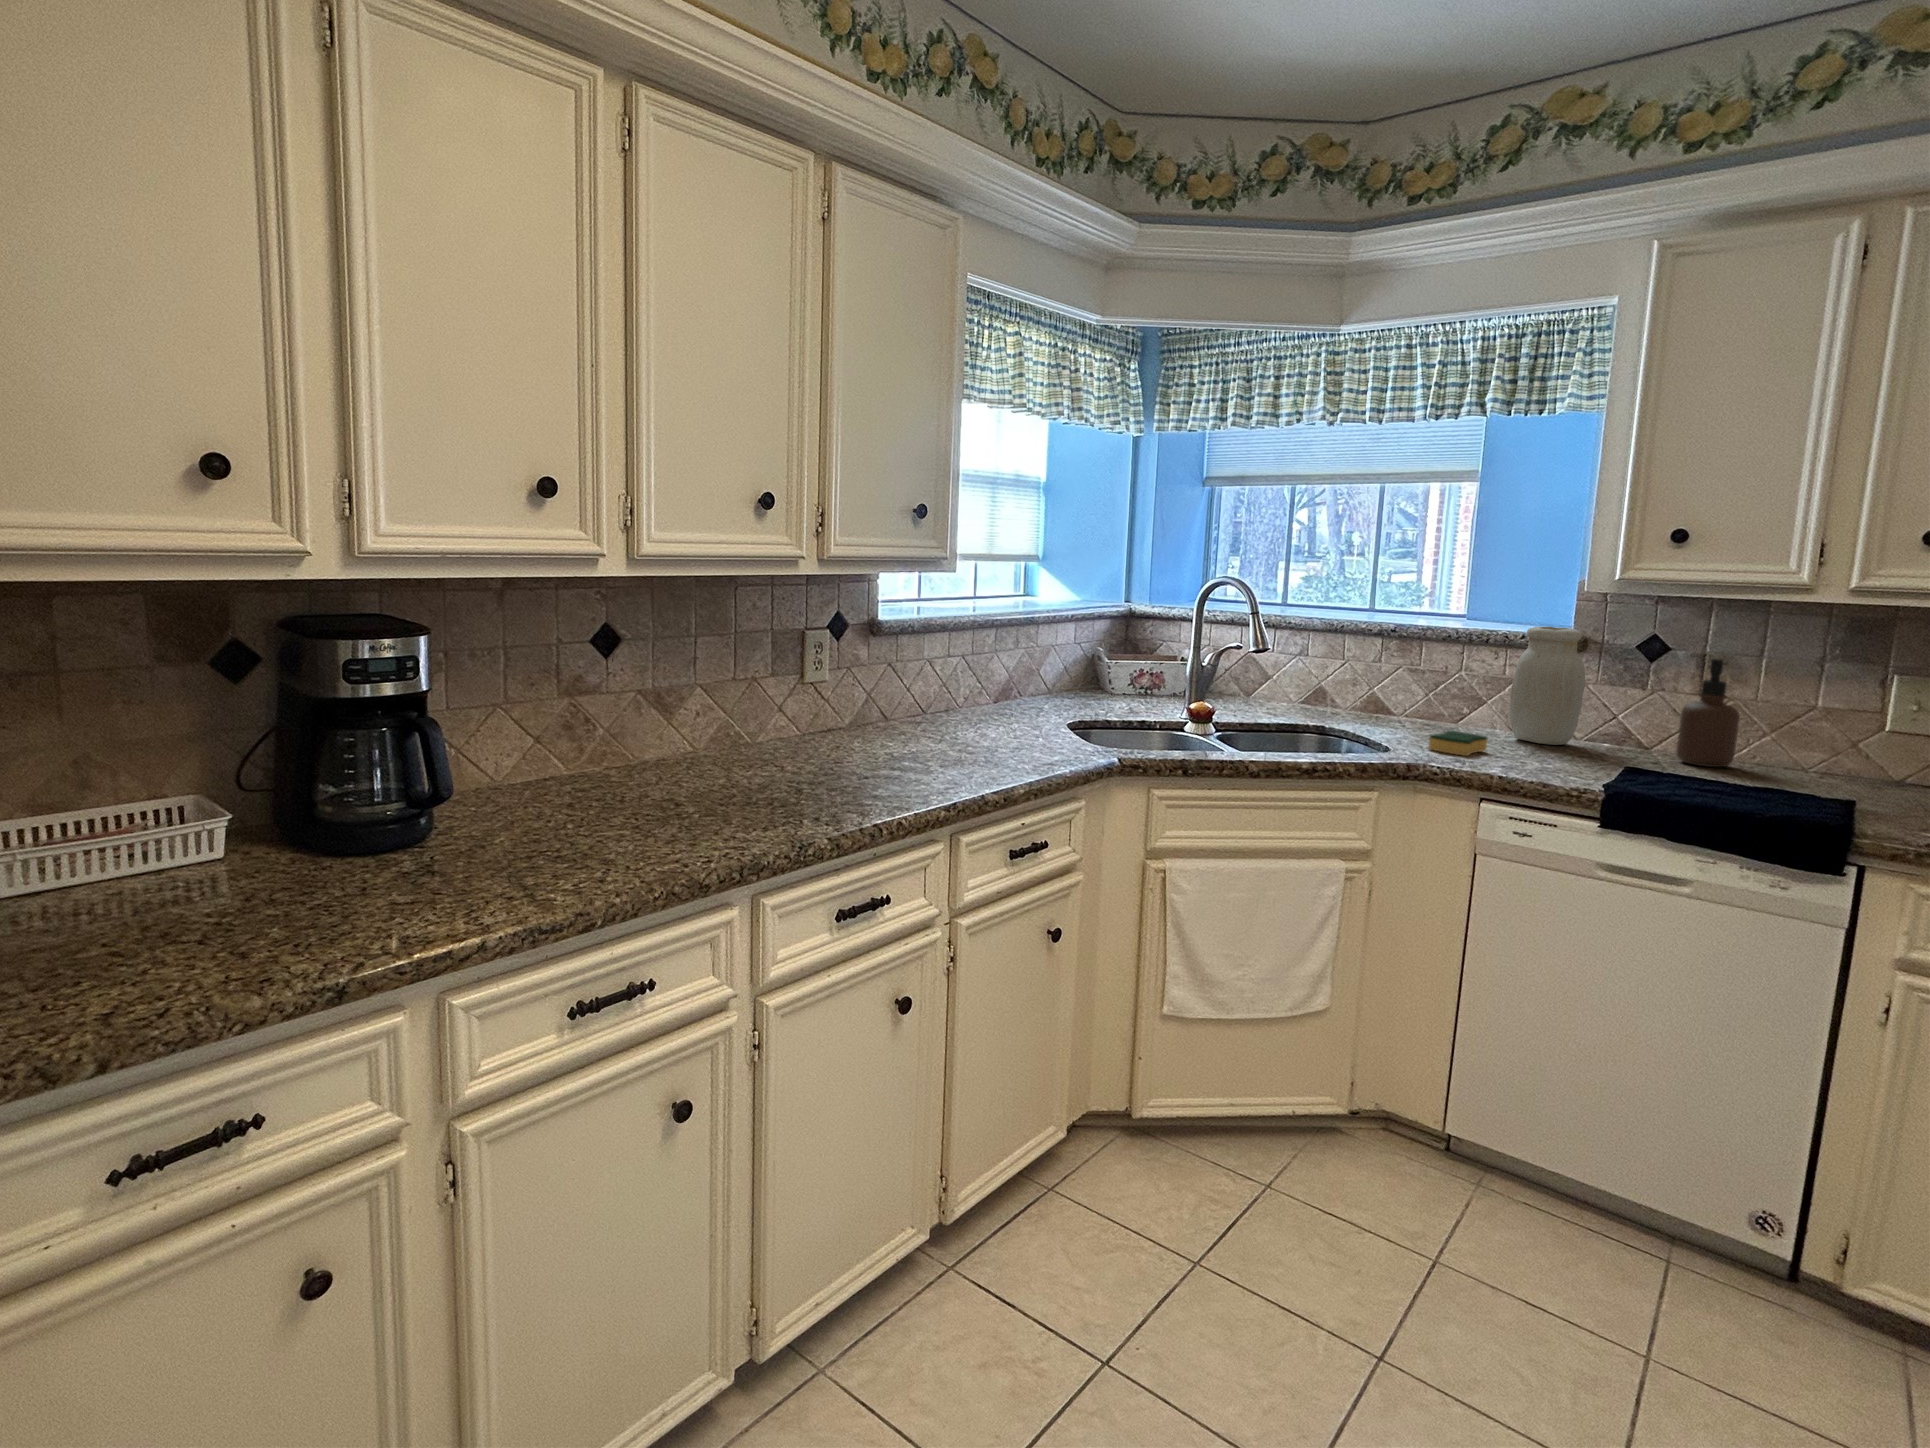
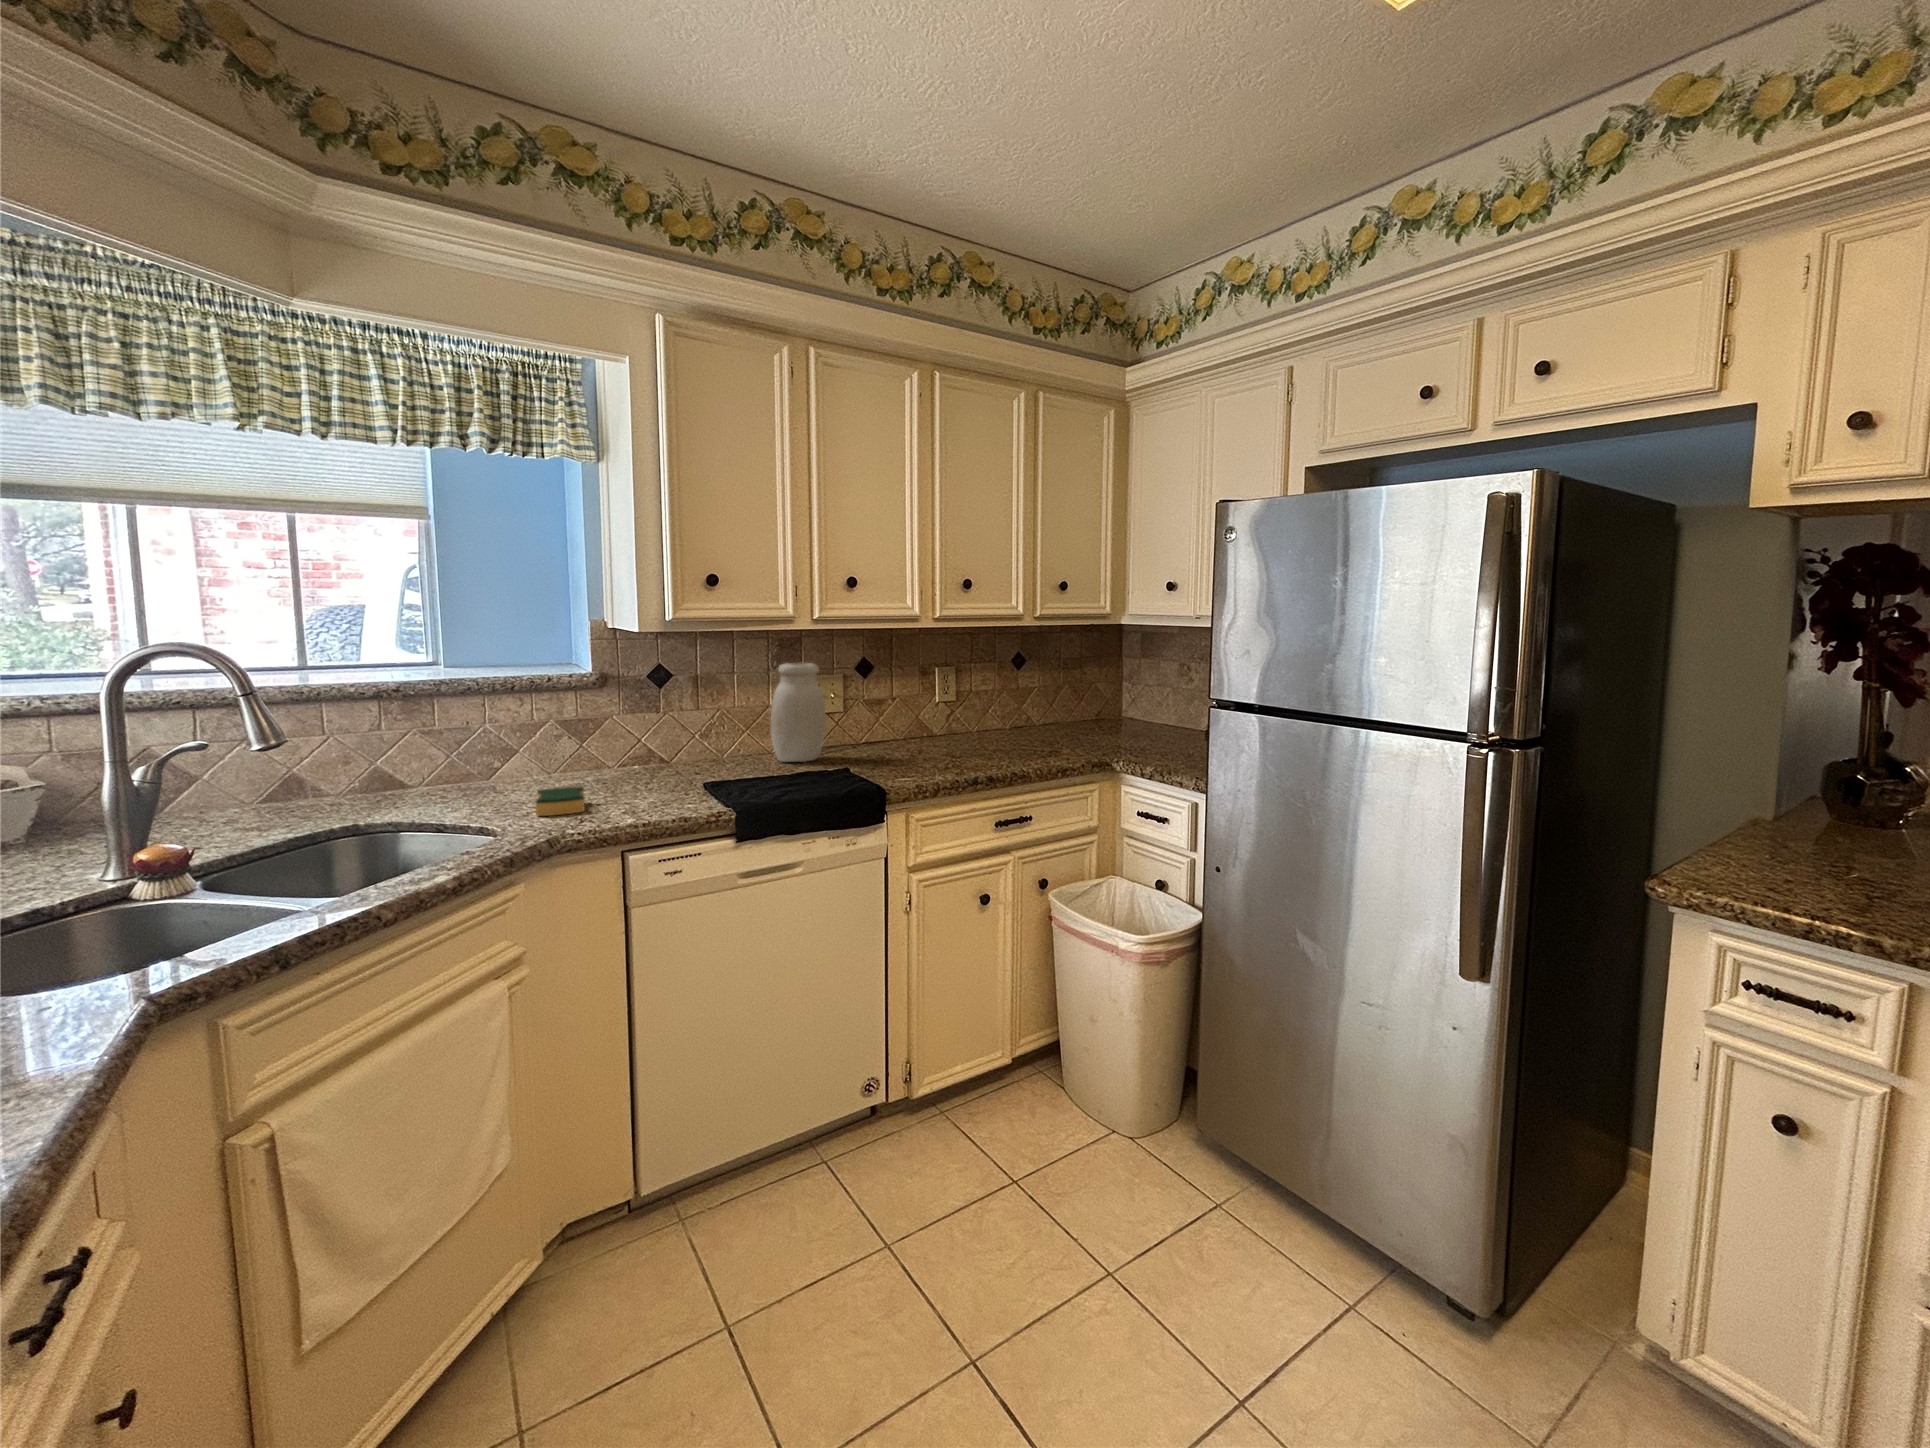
jar: present [1509,627,1585,745] -> present [771,663,825,762]
soap dispenser: present [1676,659,1740,767] -> none [701,681,741,768]

